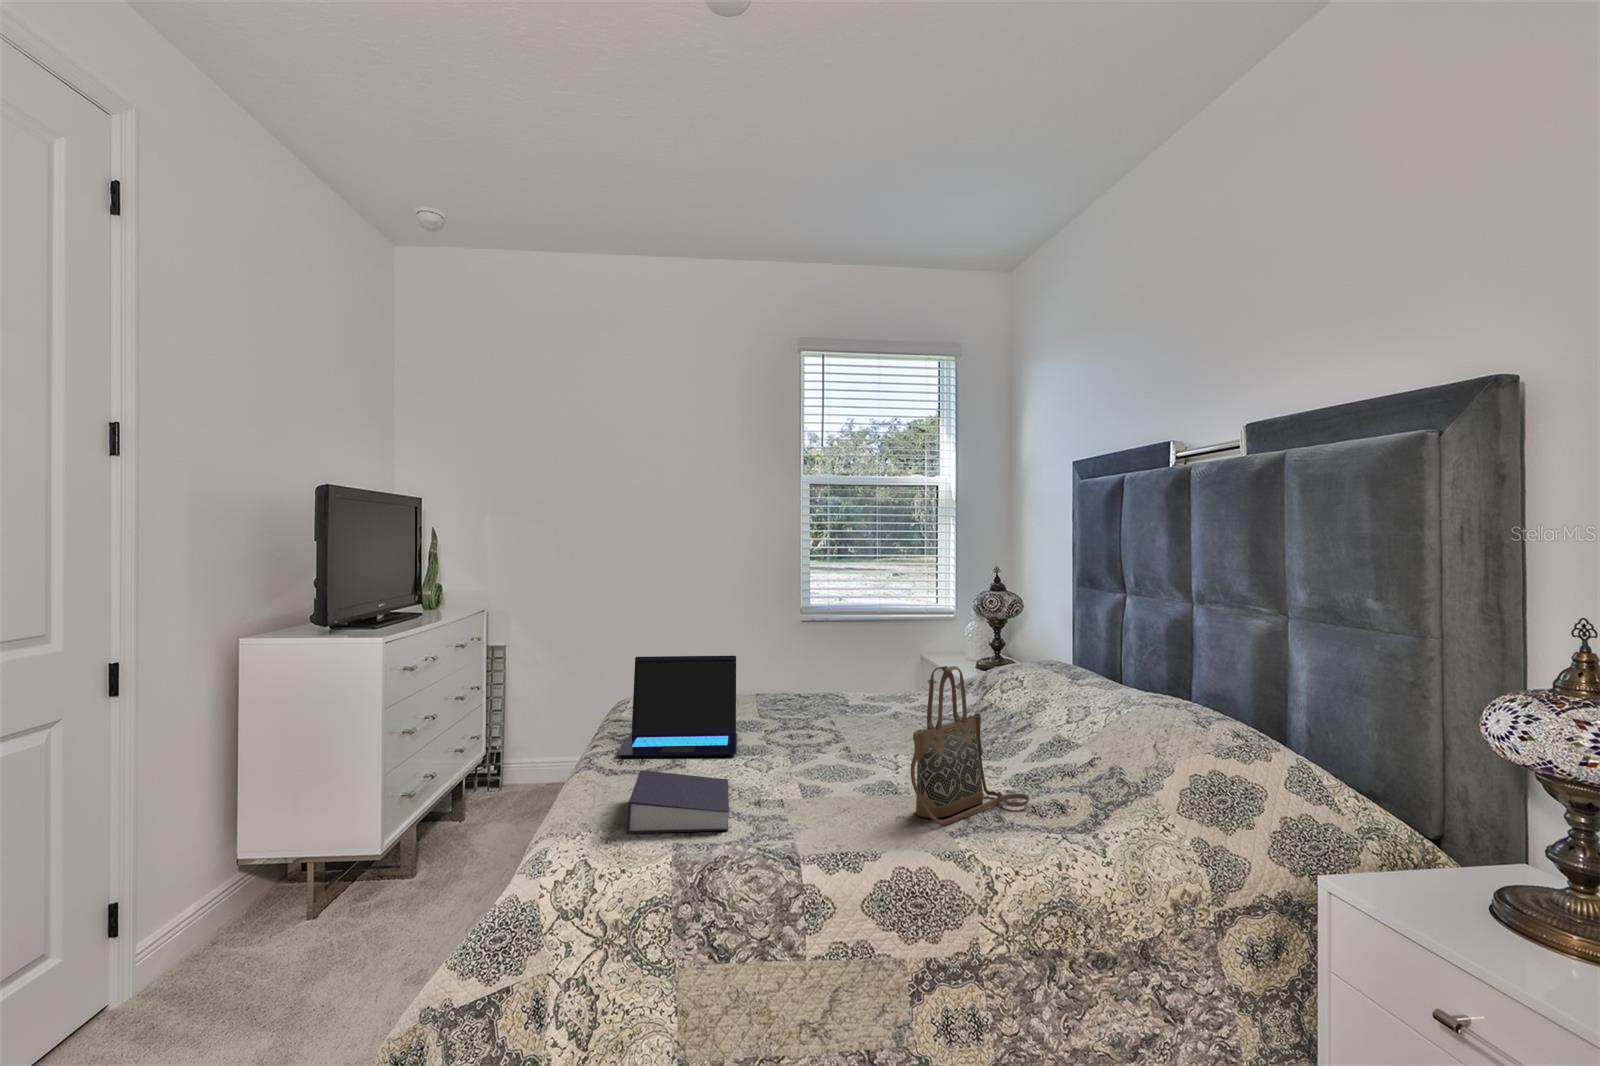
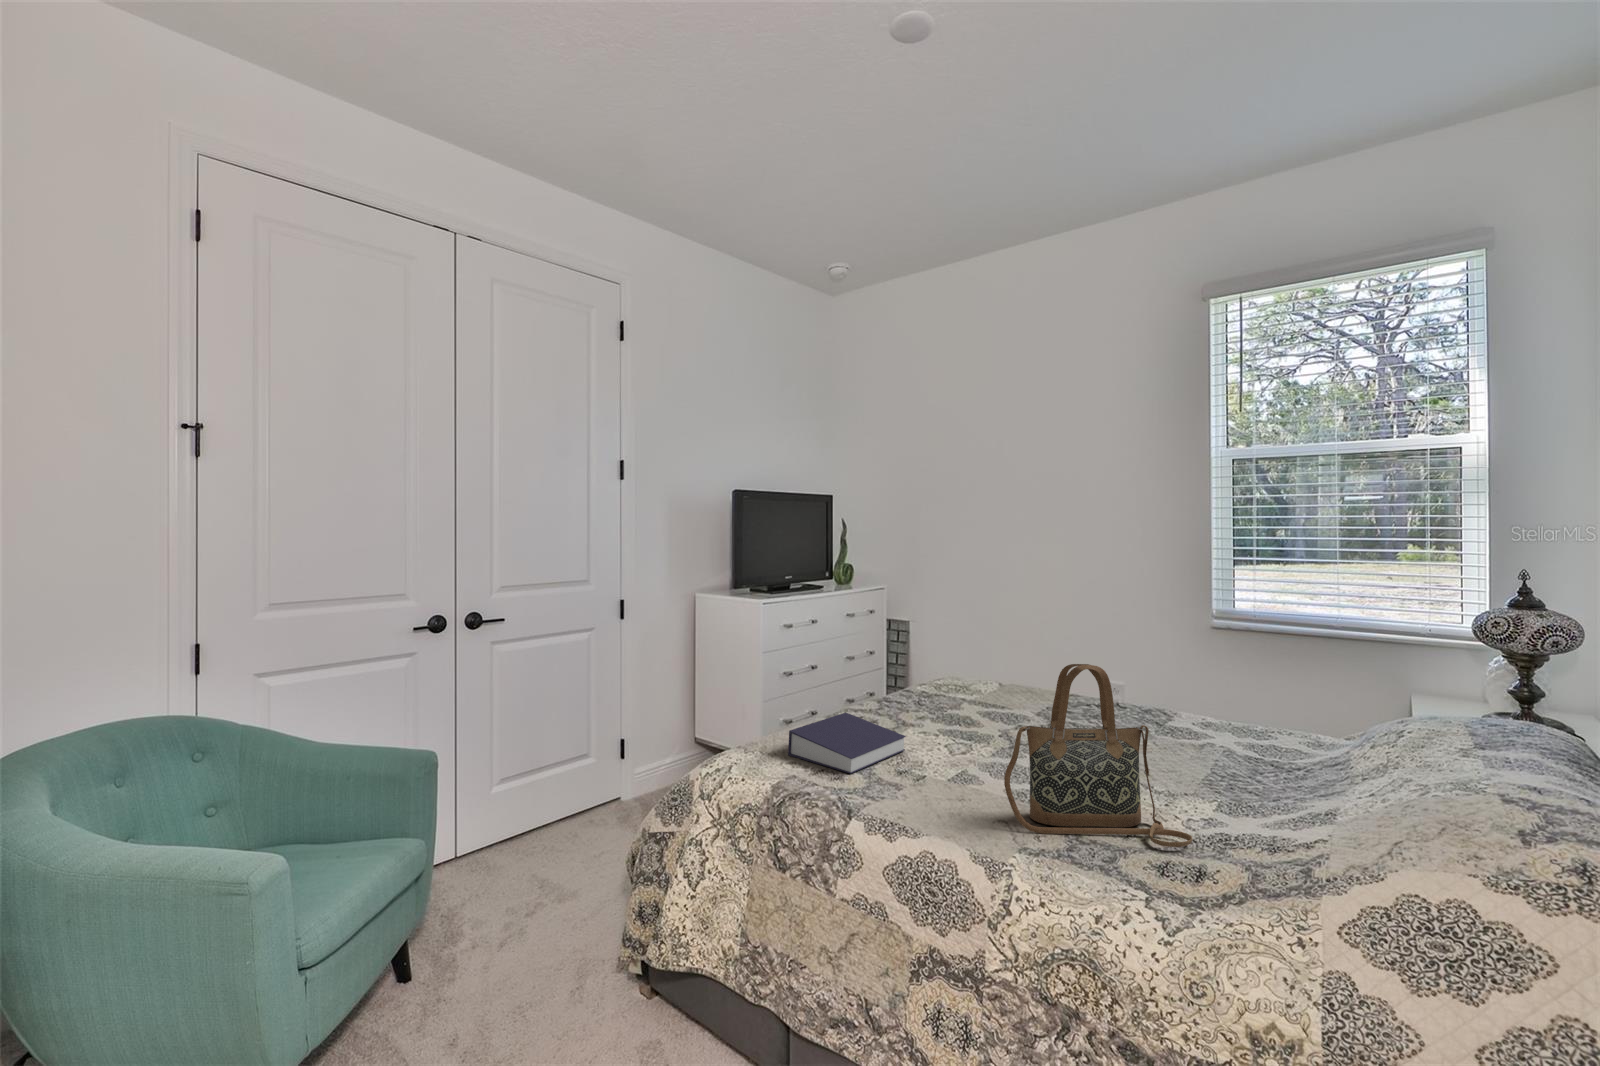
laptop: present [617,656,737,758] -> none [891,624,1028,722]

